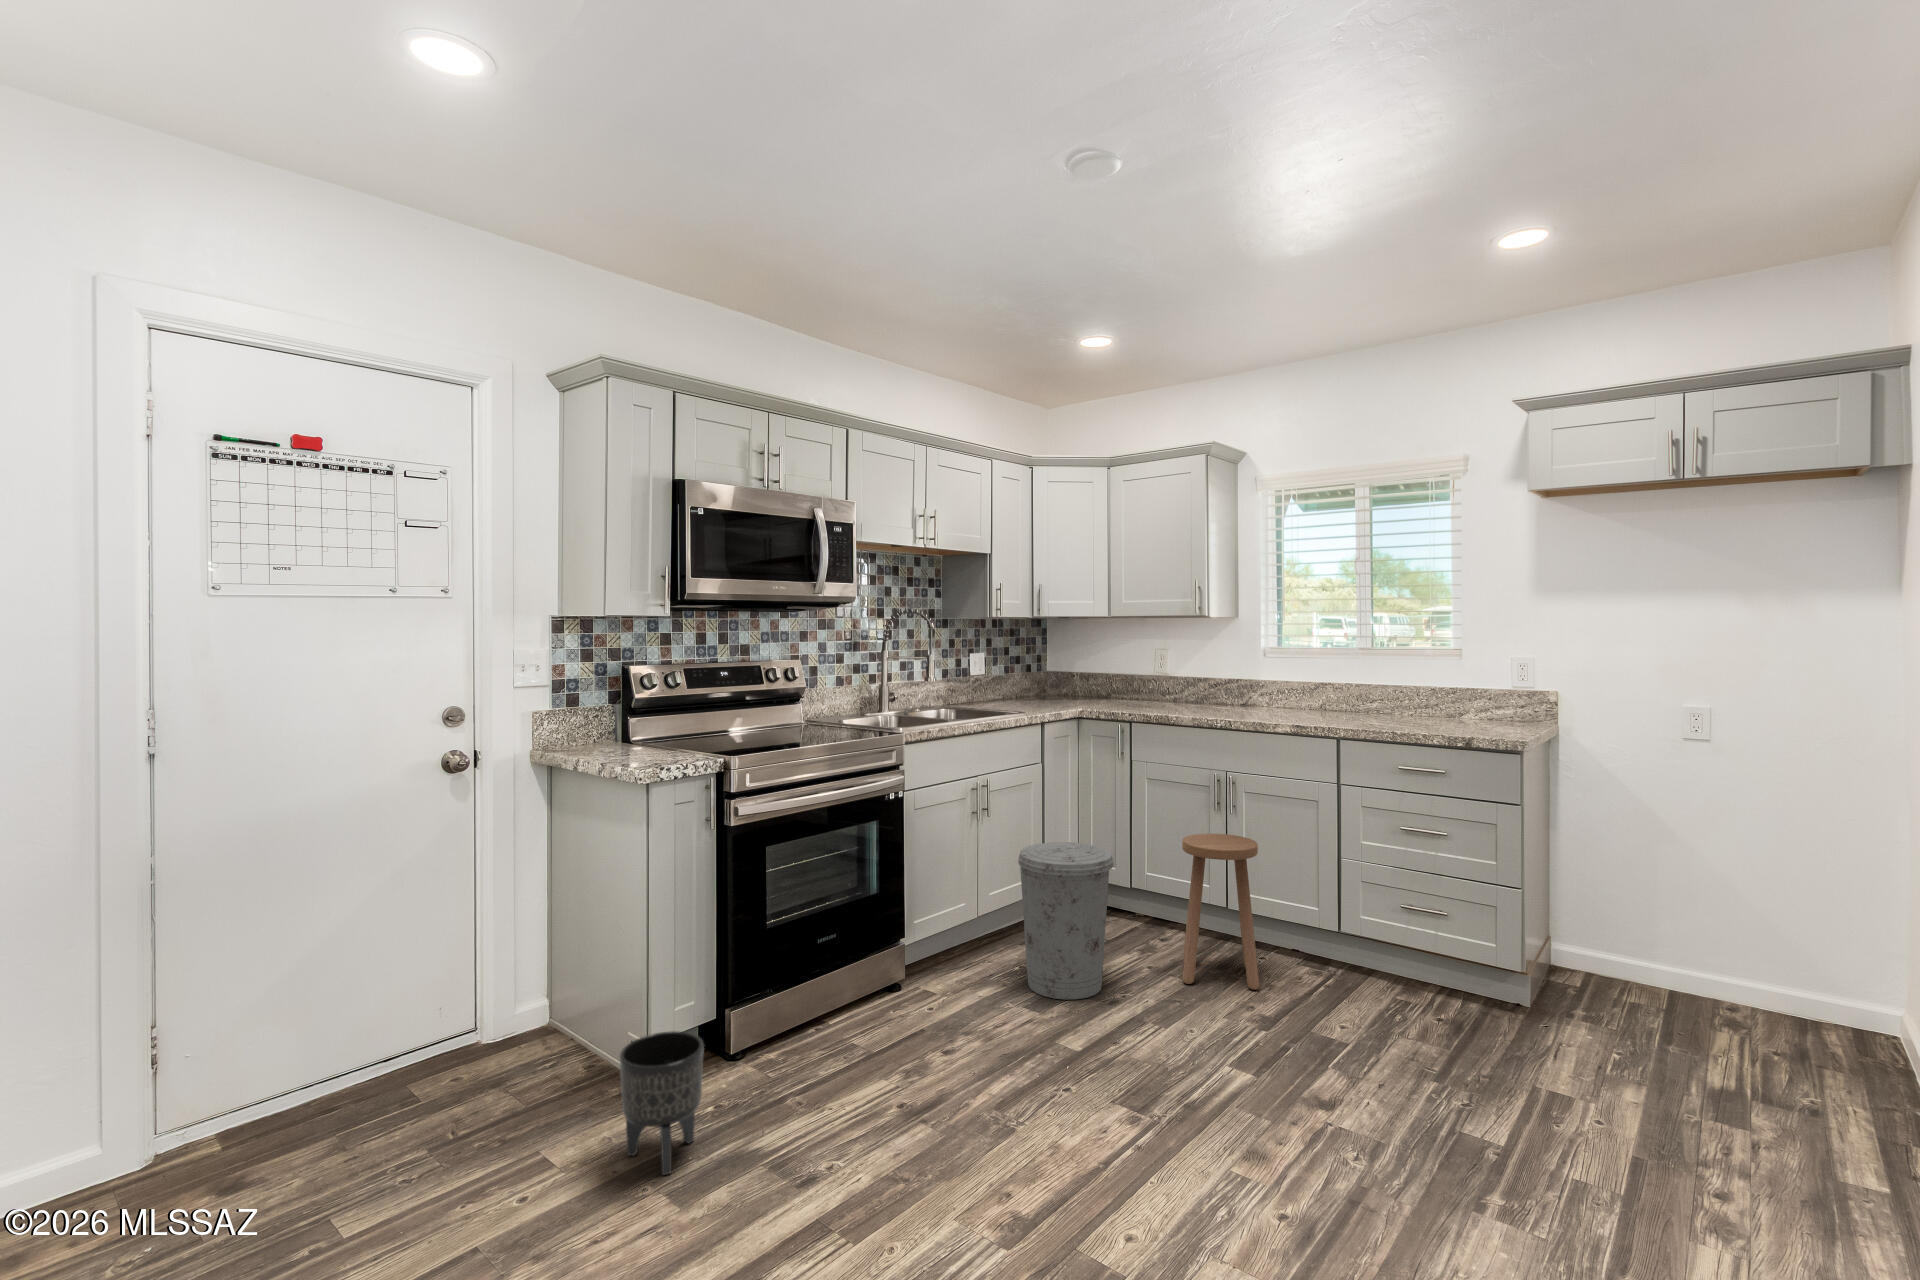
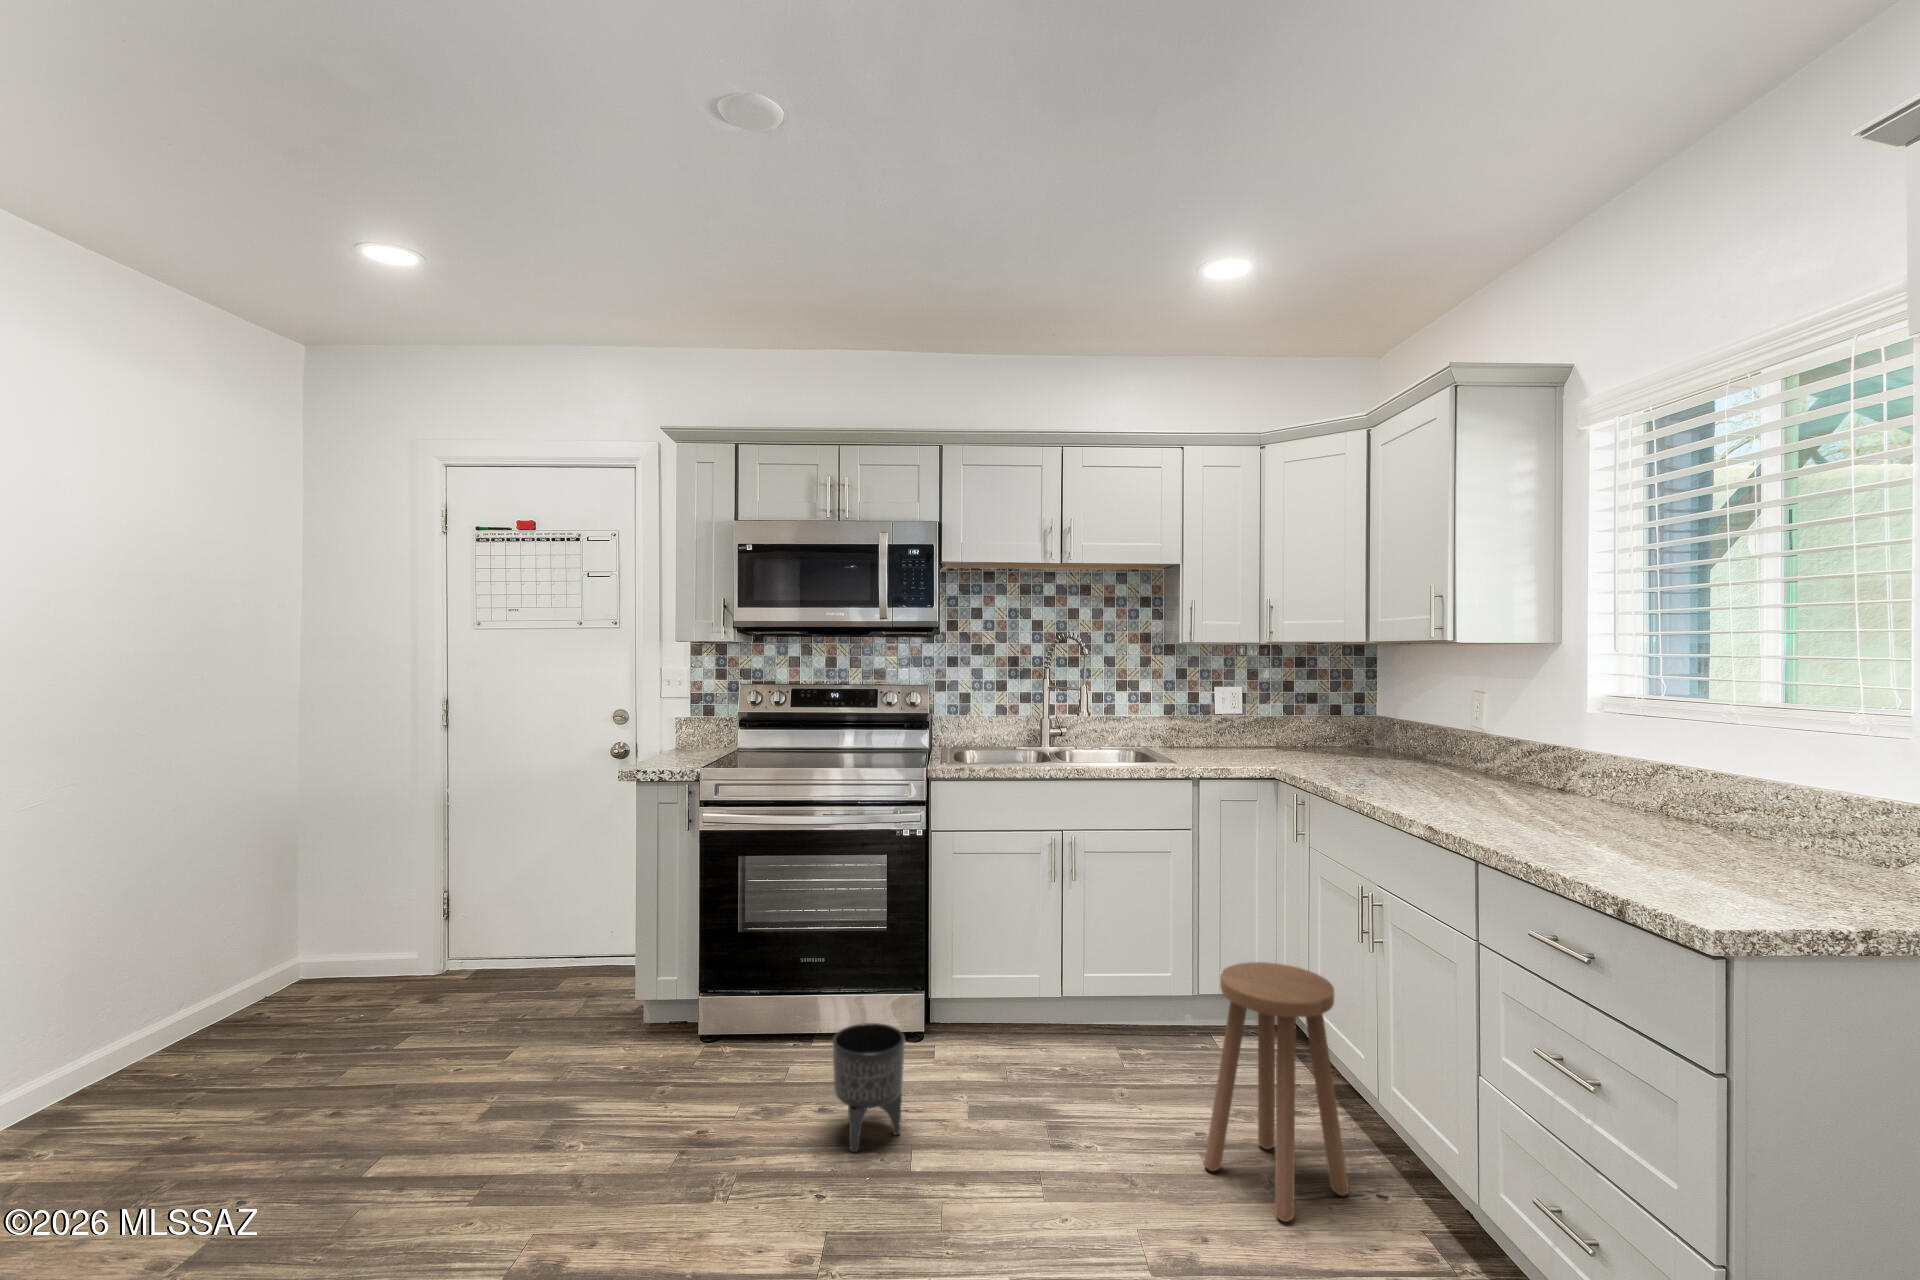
trash can: present [1018,842,1114,1000] -> none [1012,922,1131,1129]
planter: present [619,1031,704,1175] -> present [832,1023,905,1152]

